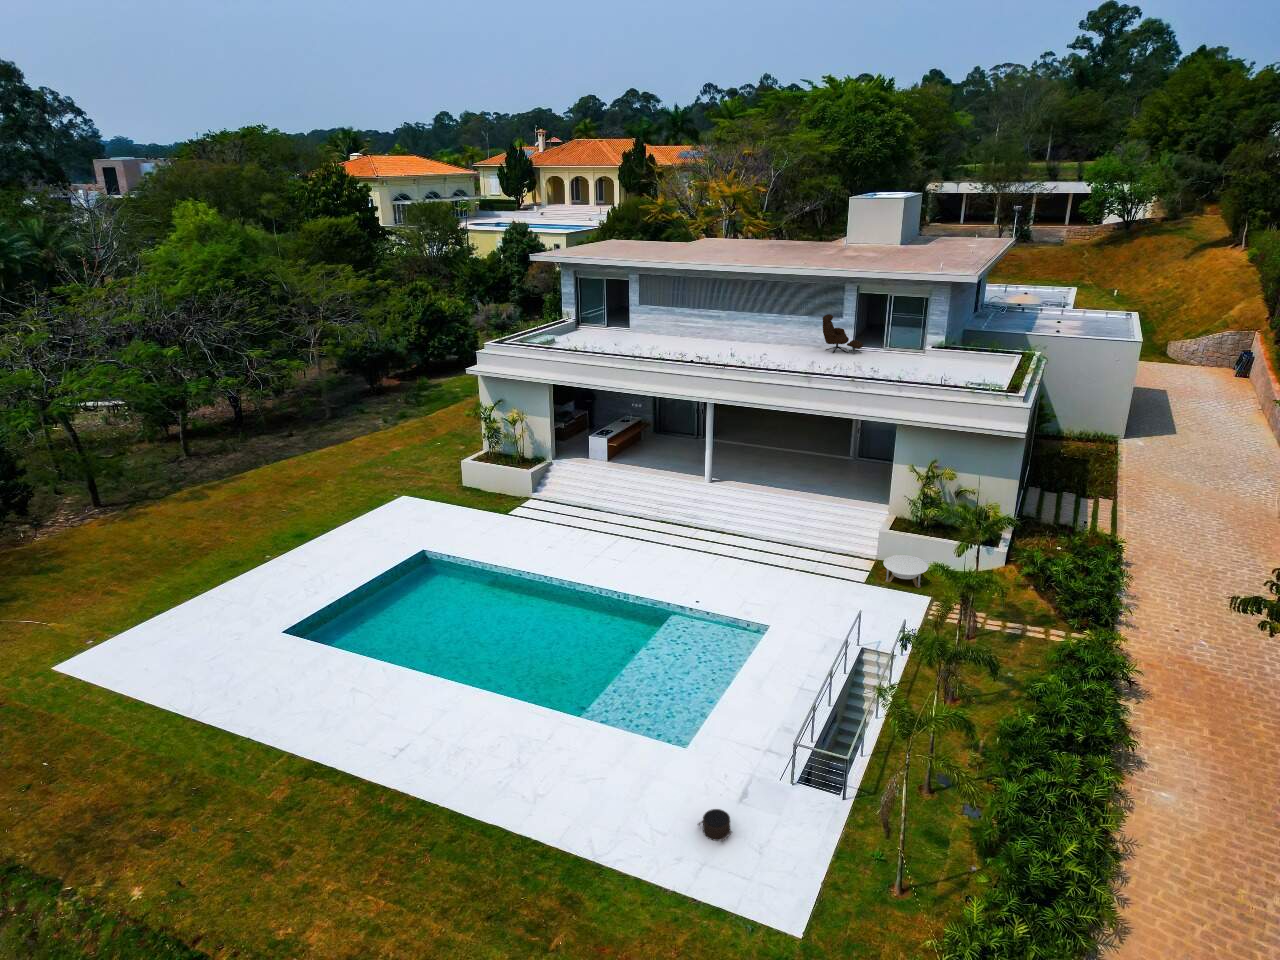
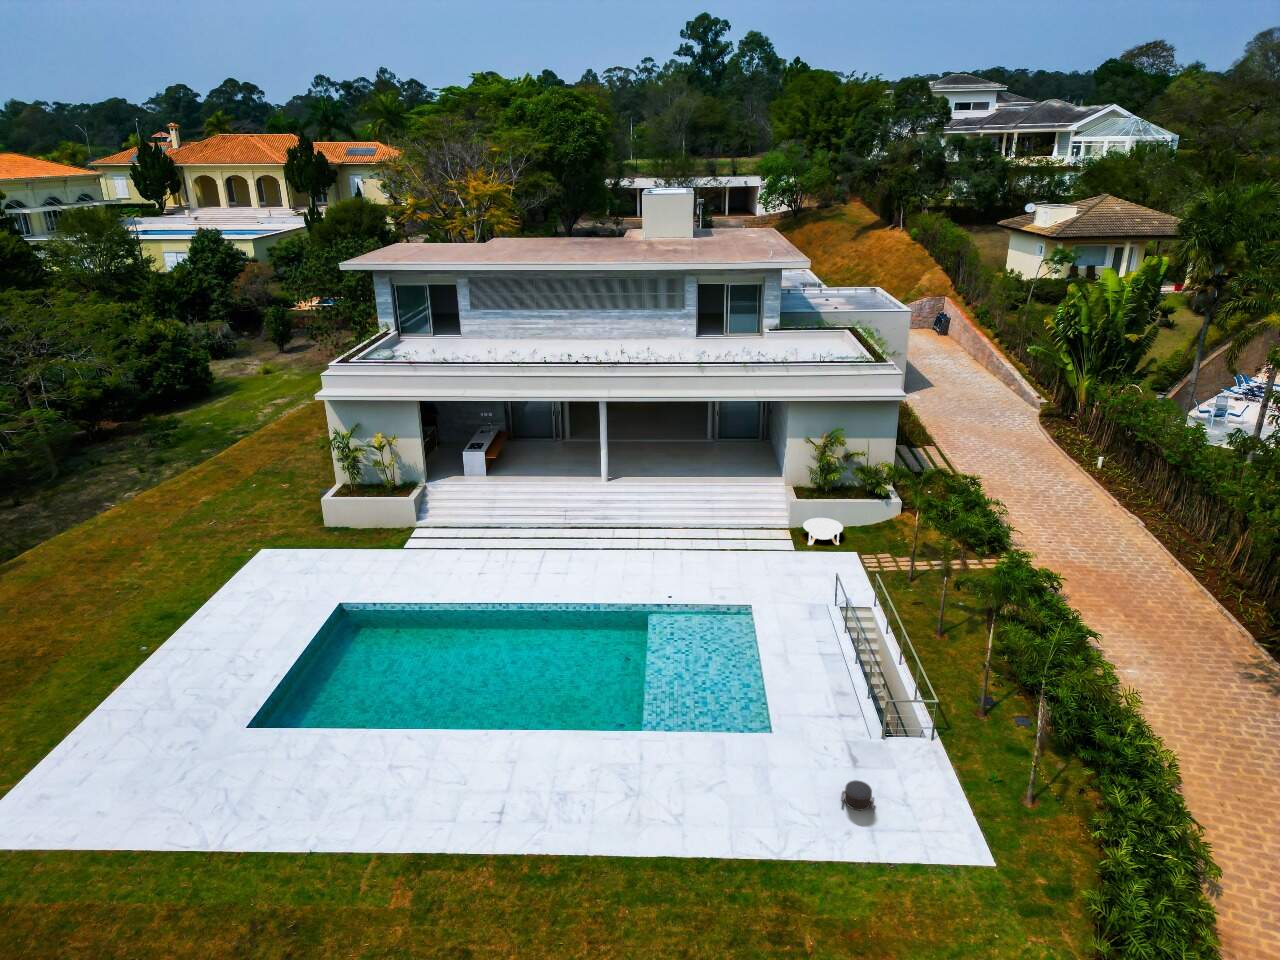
lounge chair: present [823,314,863,354] -> none [680,306,718,343]

